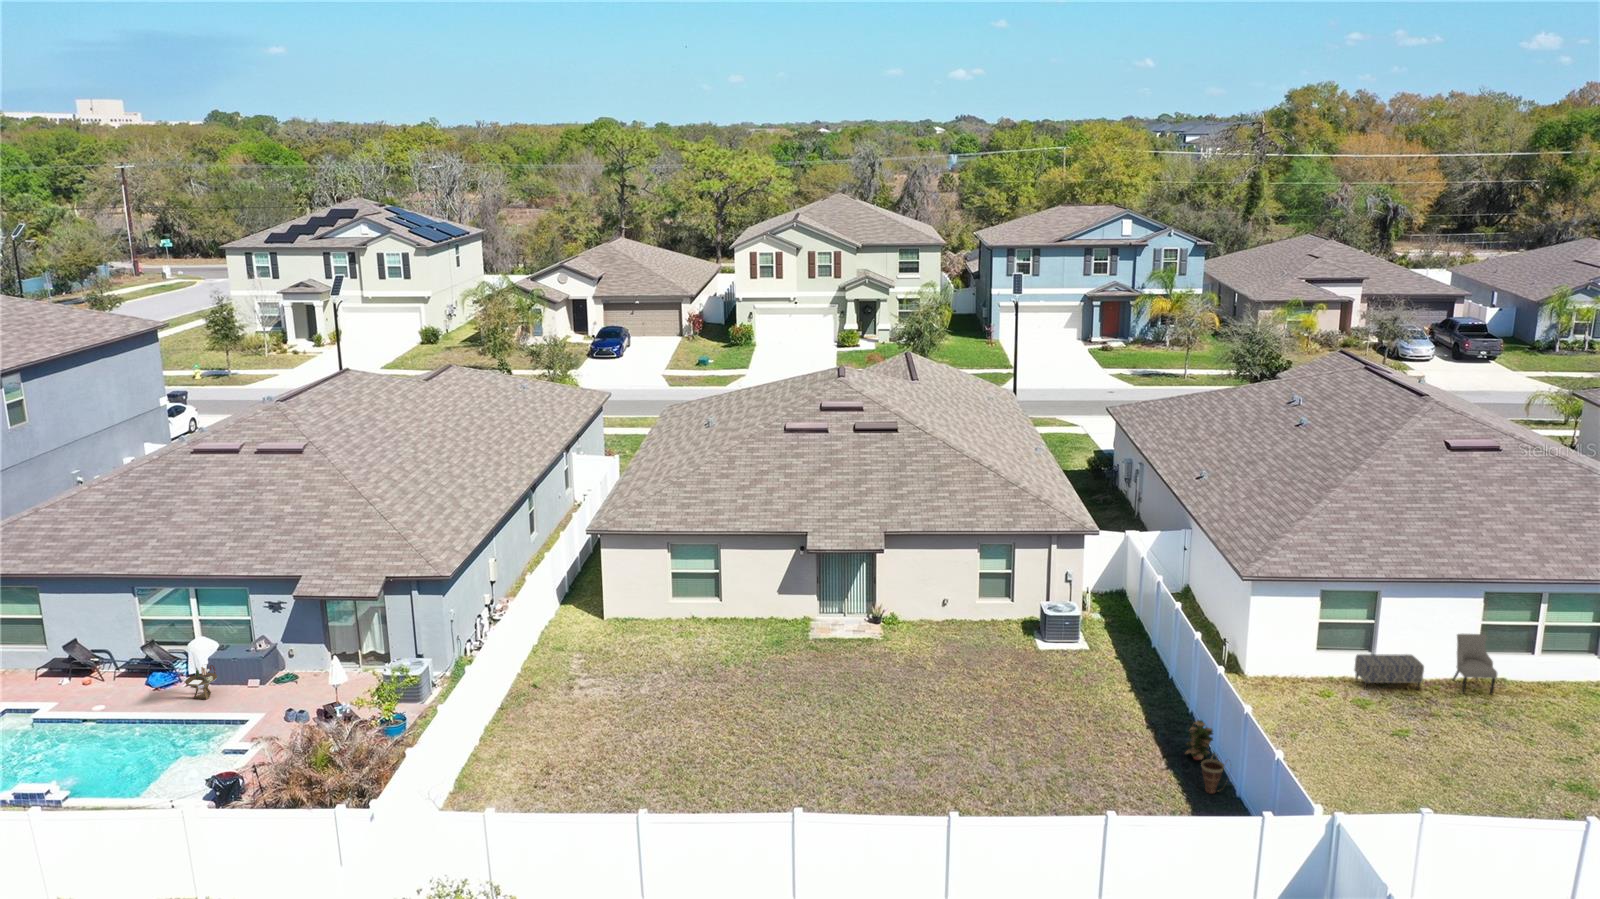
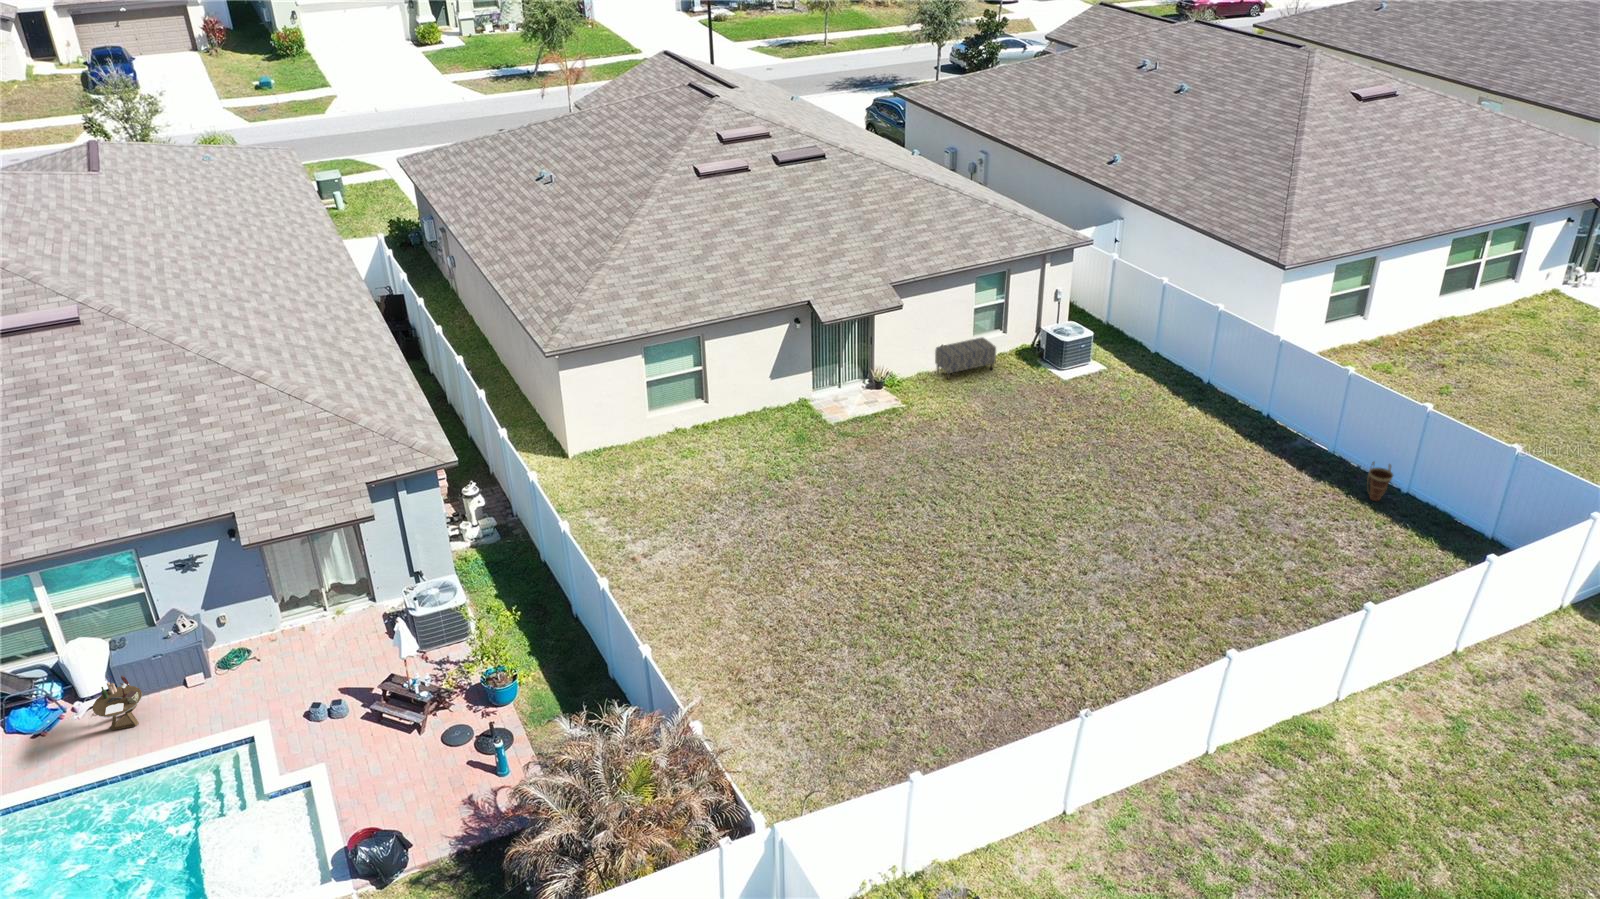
chair: present [1453,634,1497,694] -> none [1425,284,1474,343]
bench: present [1354,654,1424,689] -> present [935,338,996,379]
decorative plant: present [1186,720,1213,760] -> none [1316,428,1347,468]

